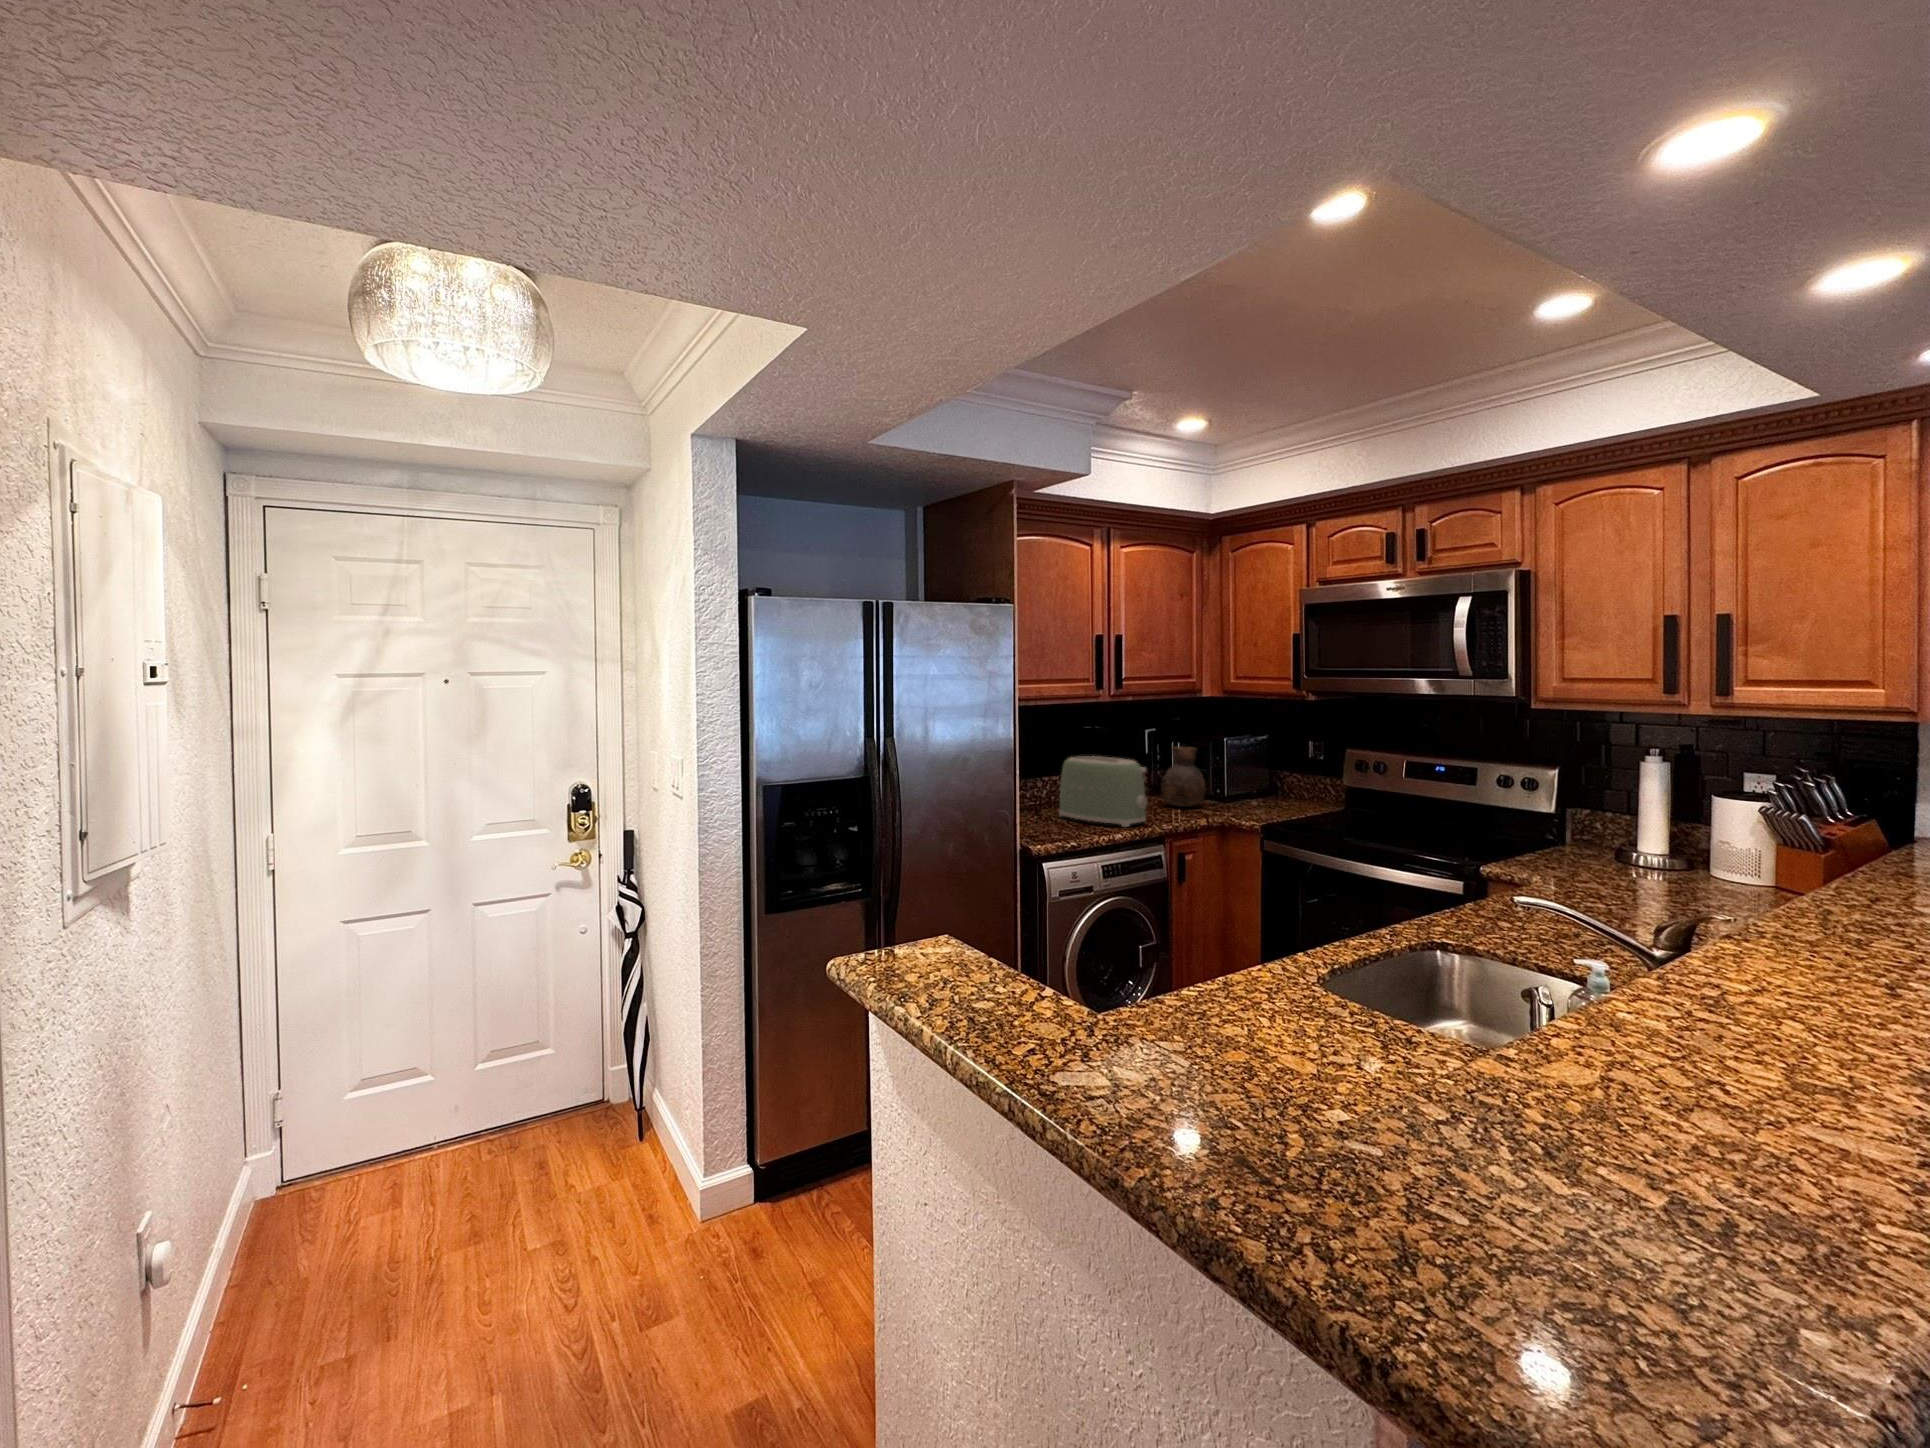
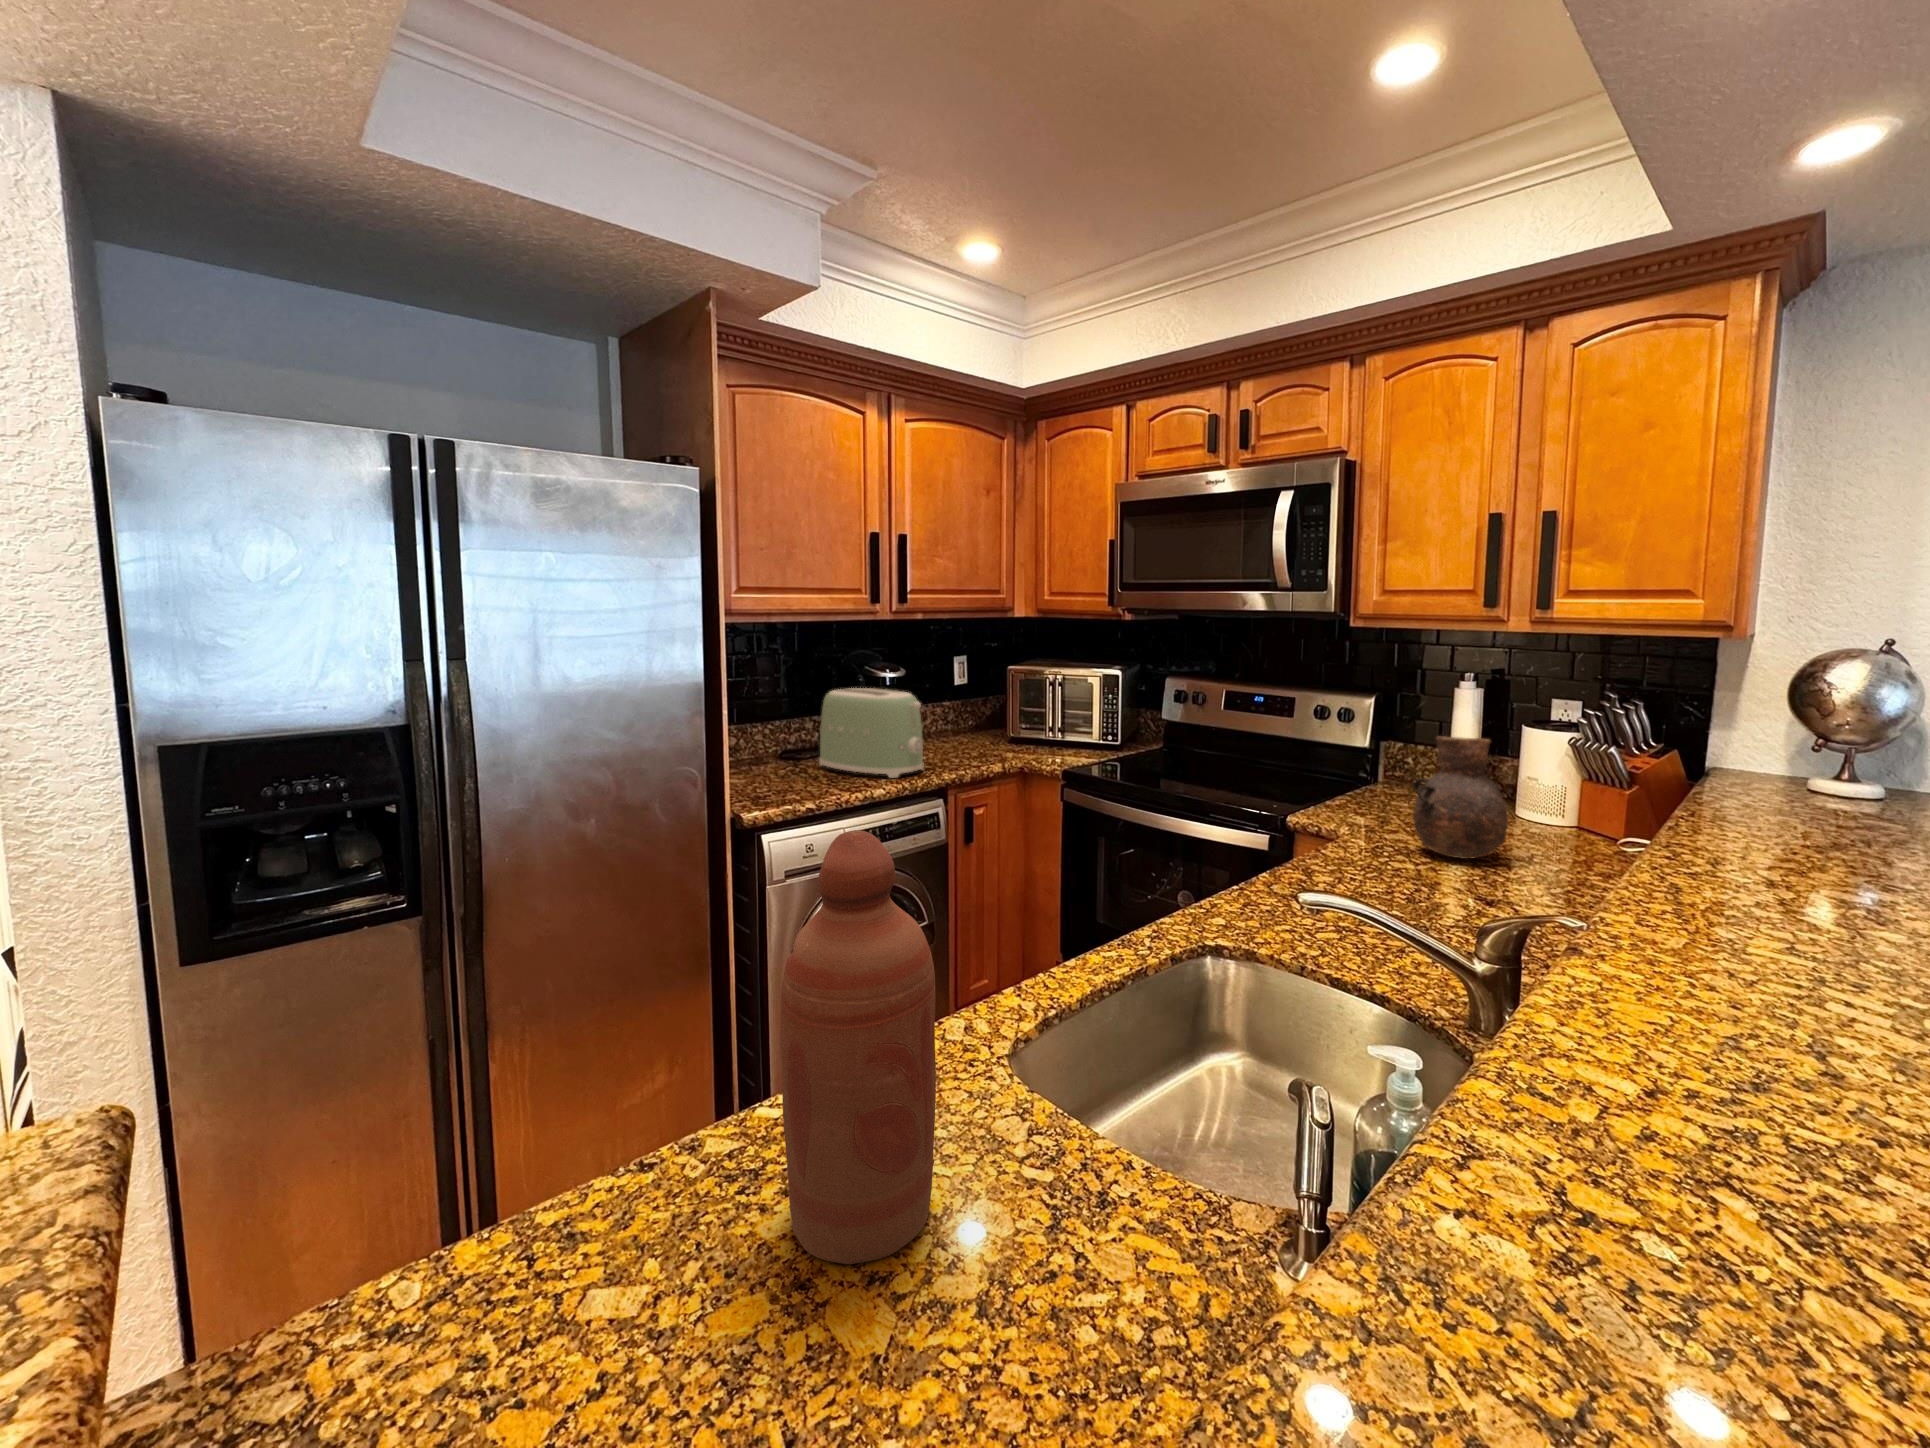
vase: present [1160,747,1205,807] -> present [1412,736,1508,859]
bottle: none [1242,829,1323,1039] -> present [780,830,936,1264]

